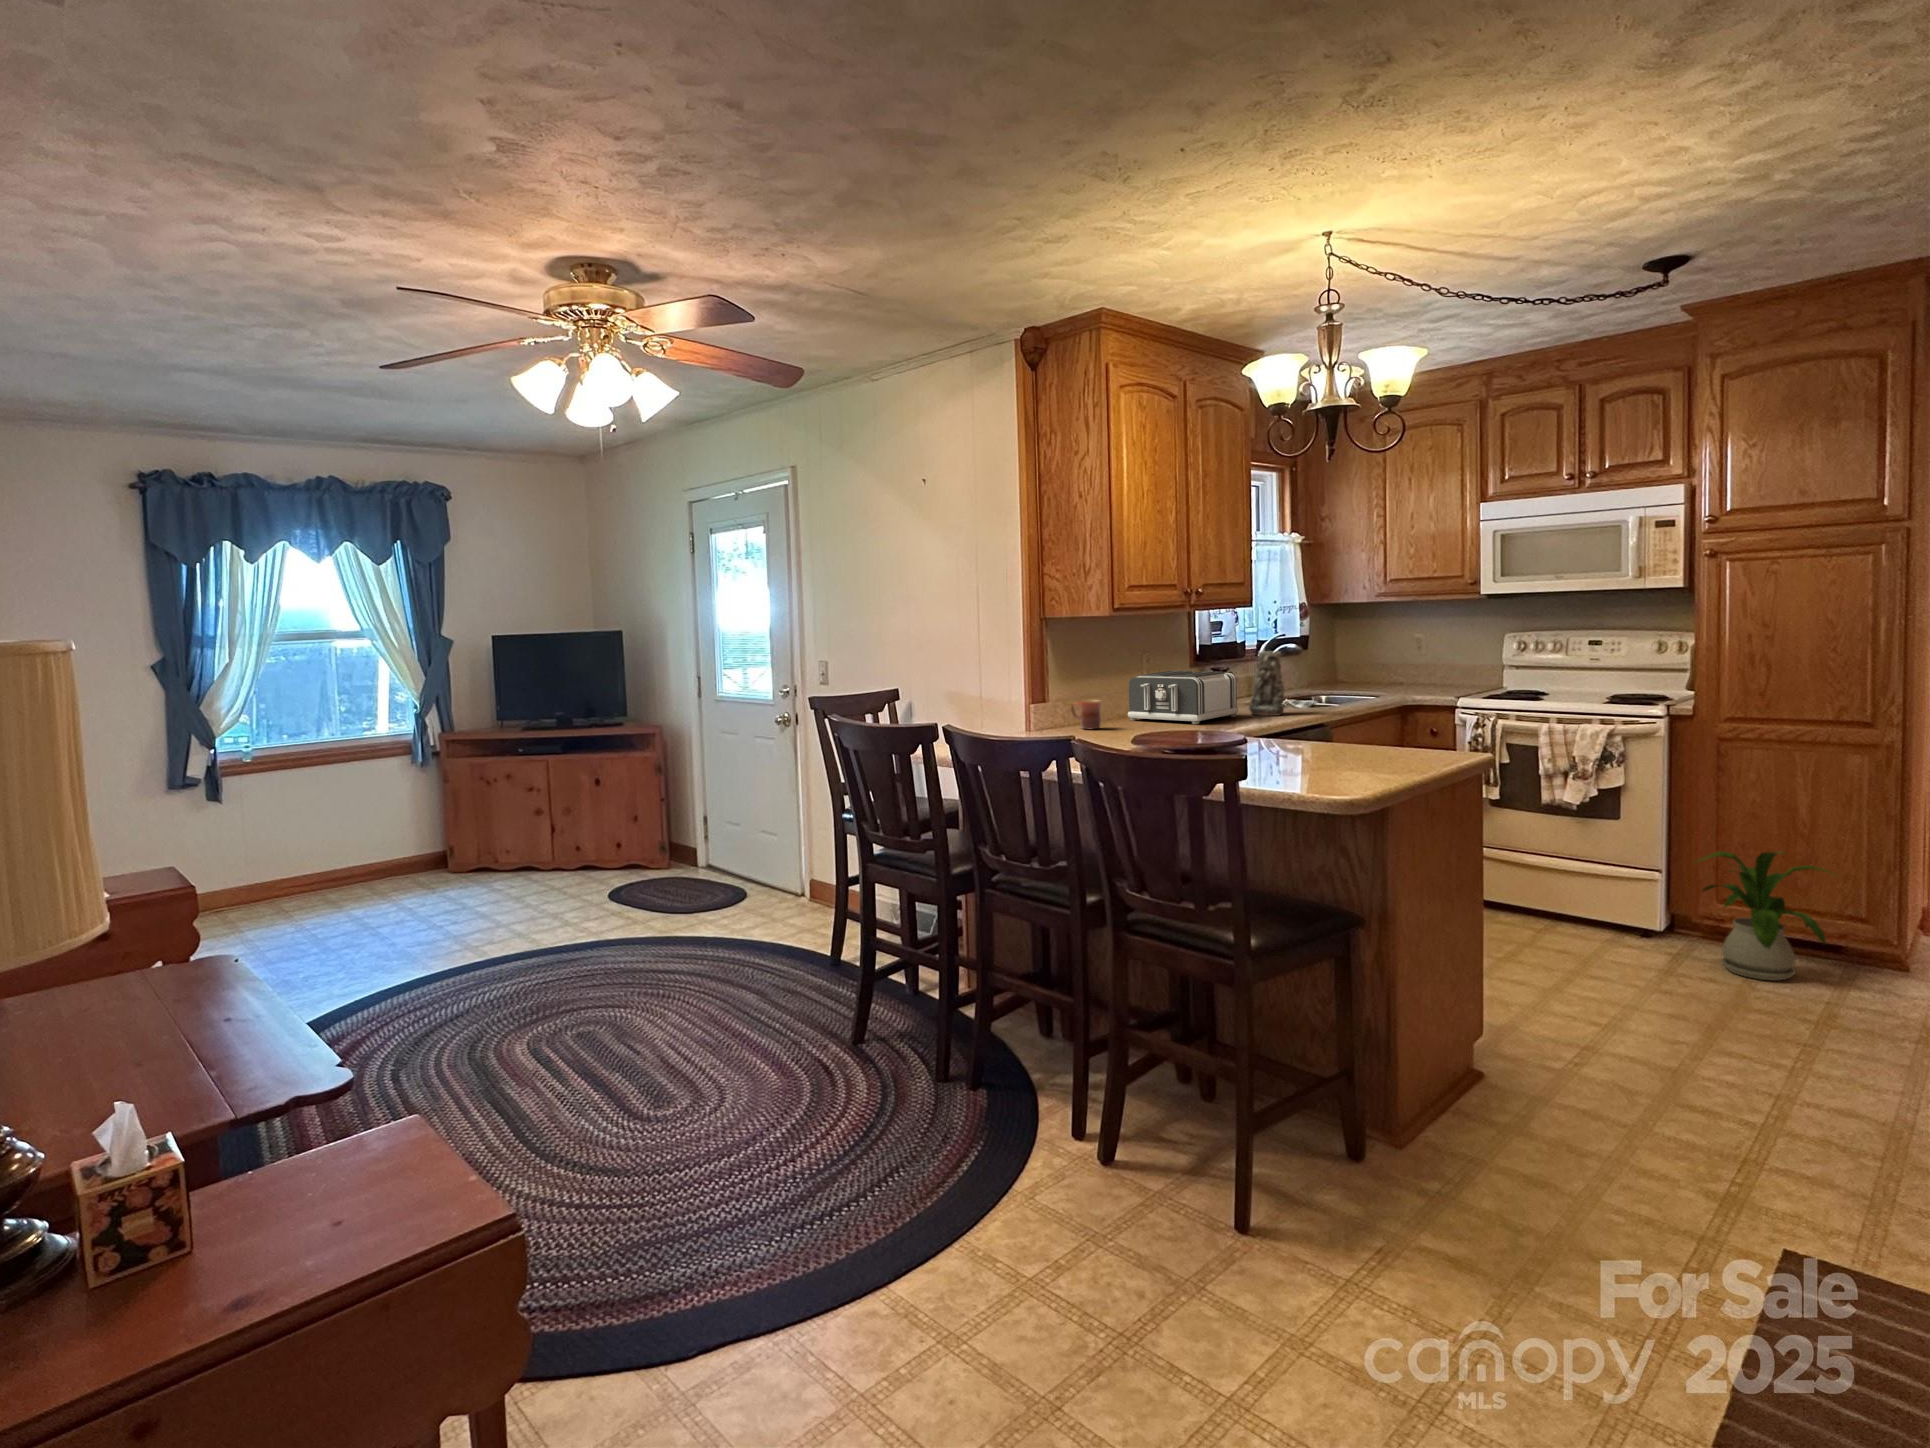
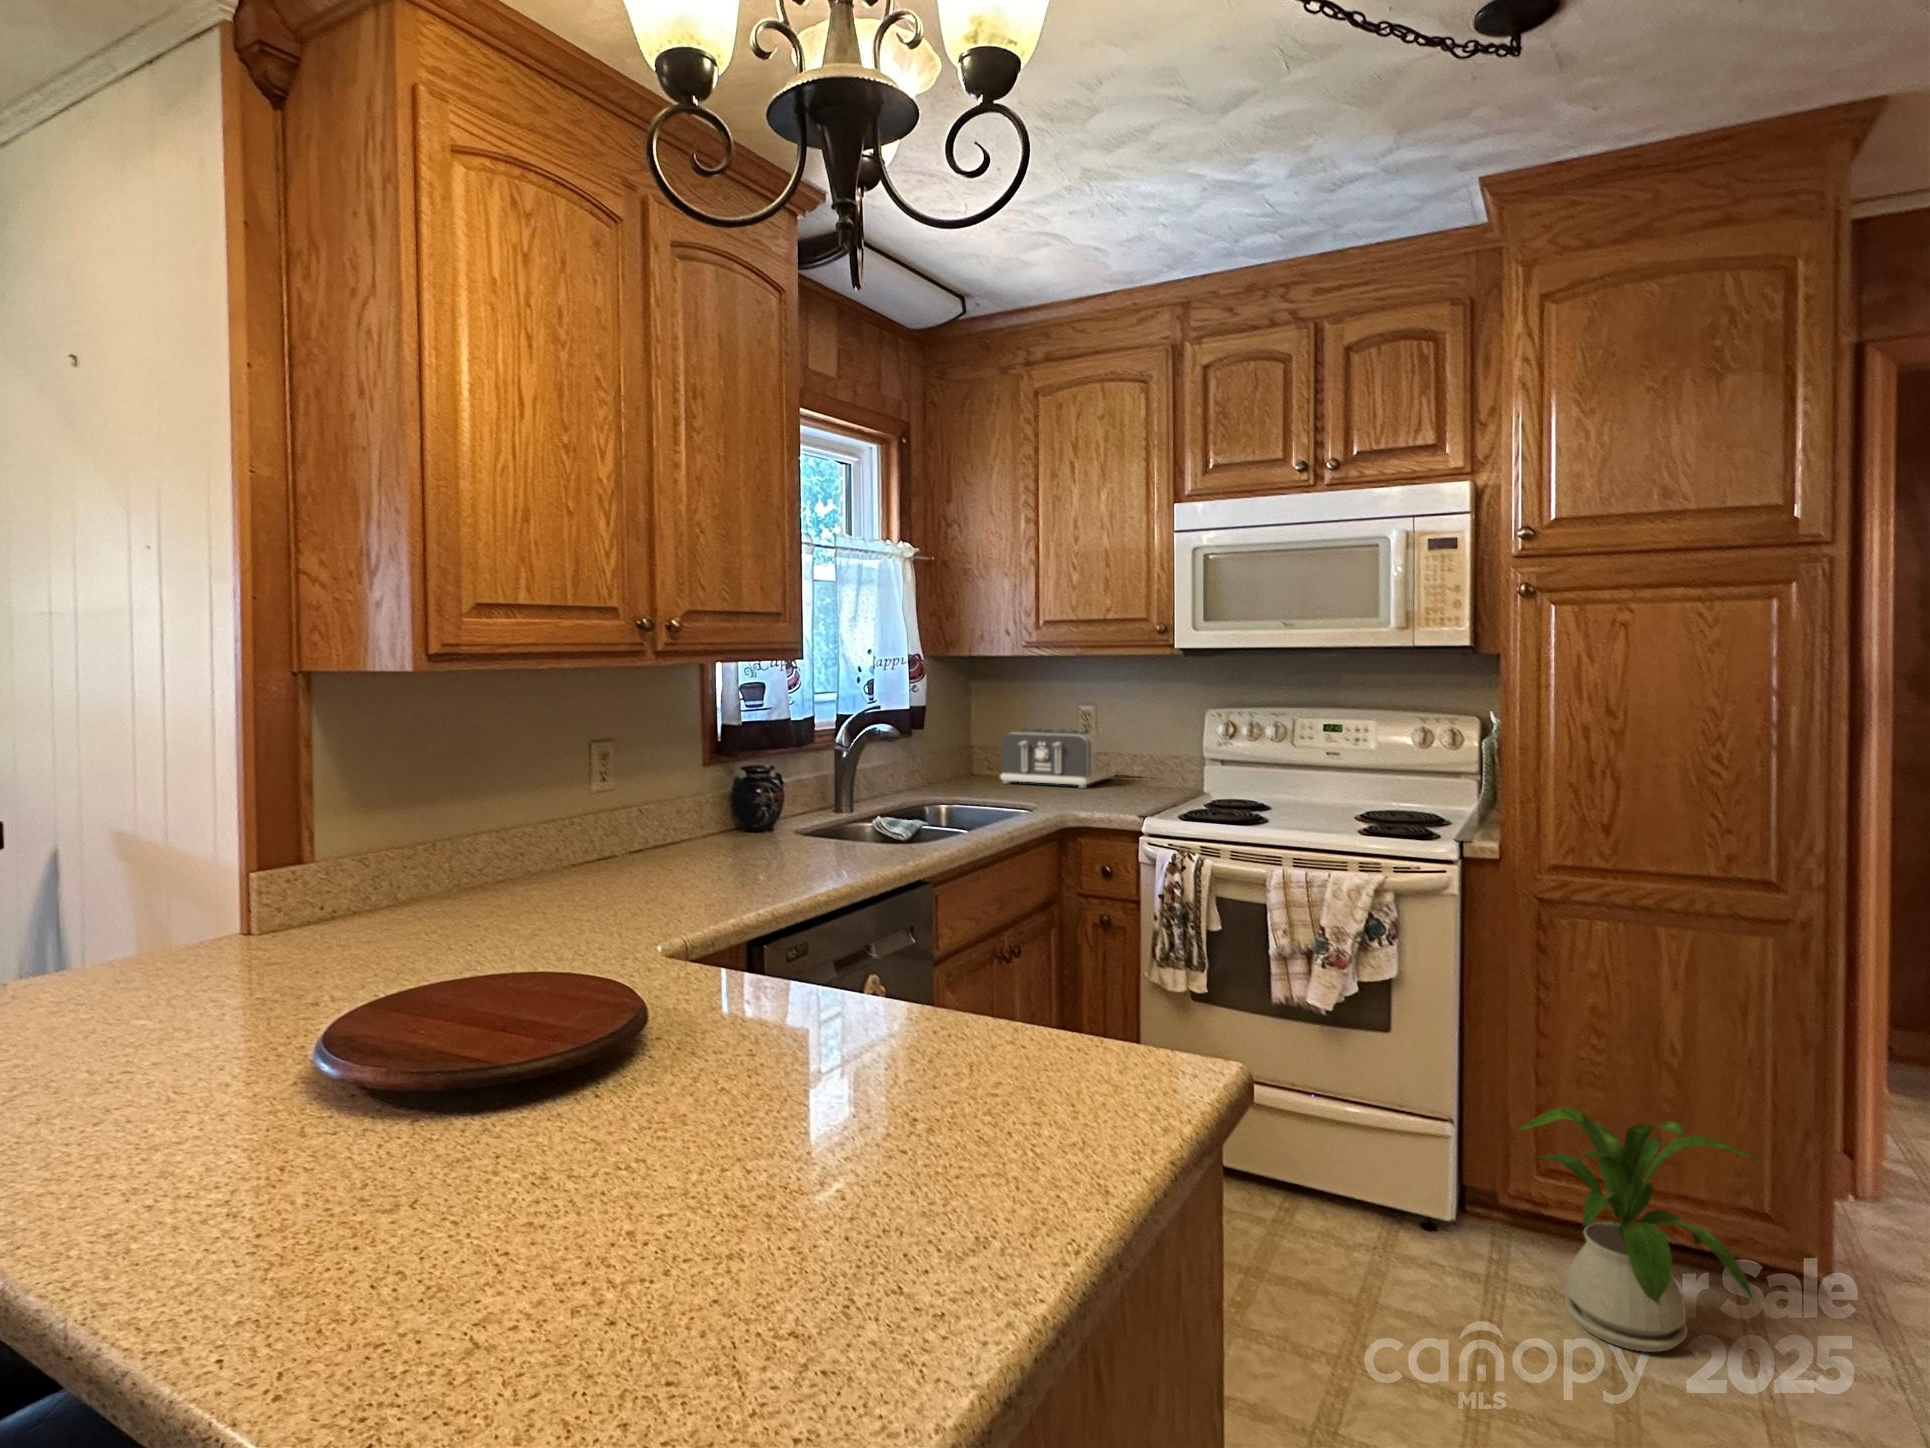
vase: present [1249,651,1284,716] -> none [781,743,846,871]
toaster: present [1128,671,1238,724] -> present [1001,727,1114,788]
mug: present [1071,700,1102,729] -> none [350,858,420,930]

